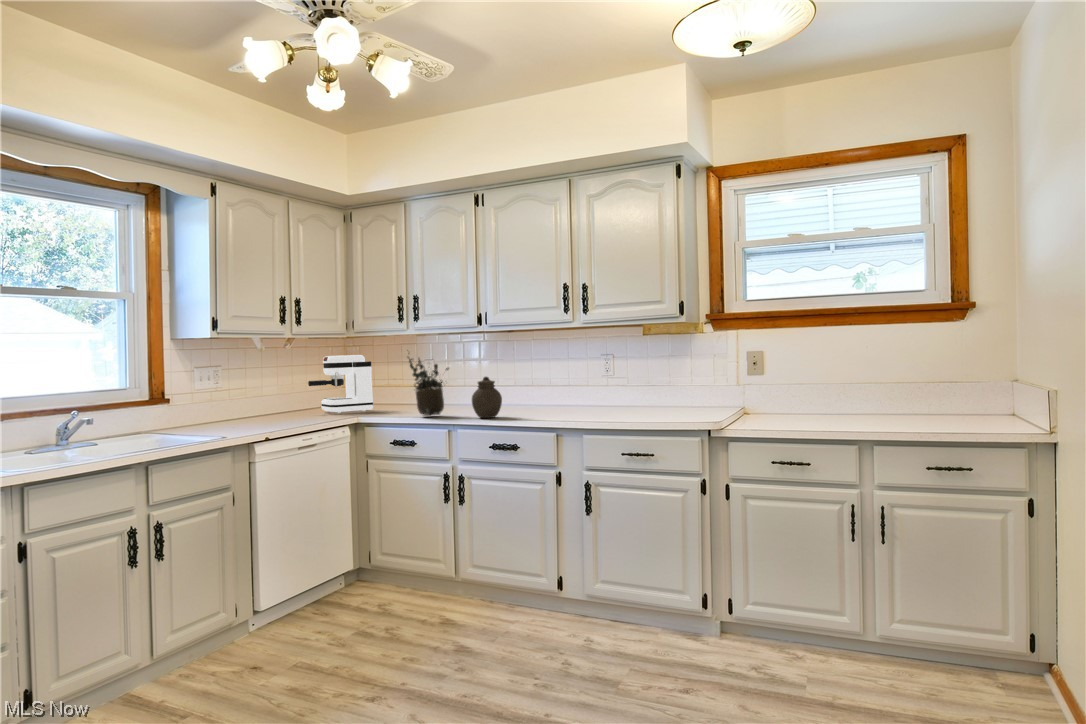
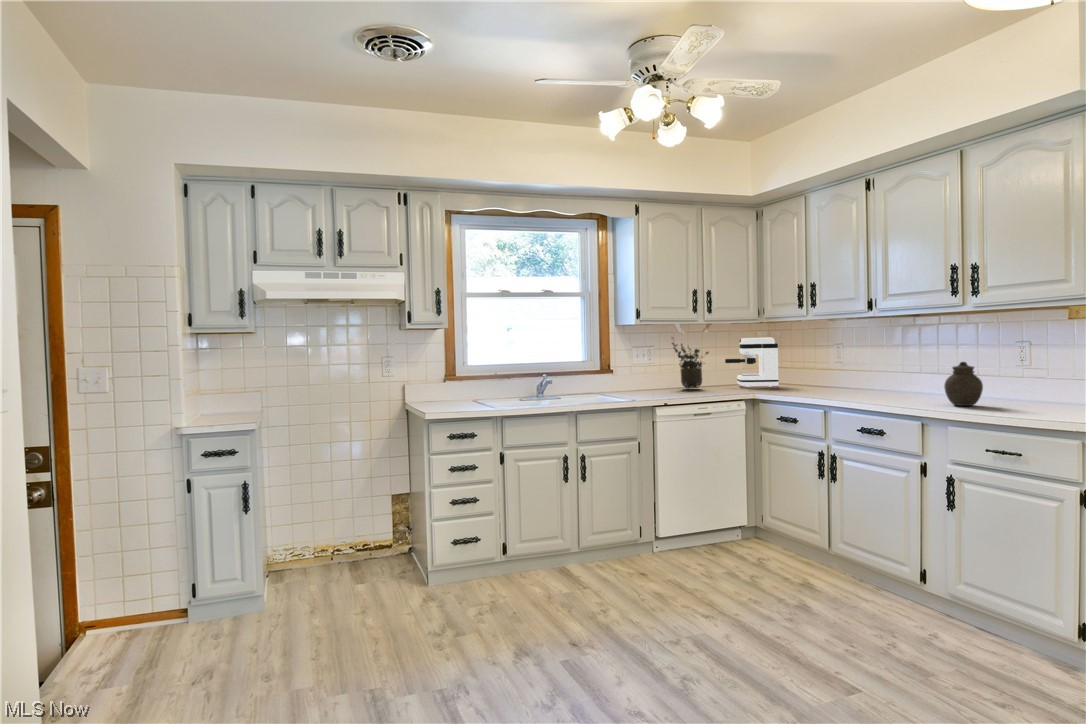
potted plant: present [407,350,449,416] -> present [672,337,708,388]
jar: present [472,377,502,418] -> present [944,362,983,406]

